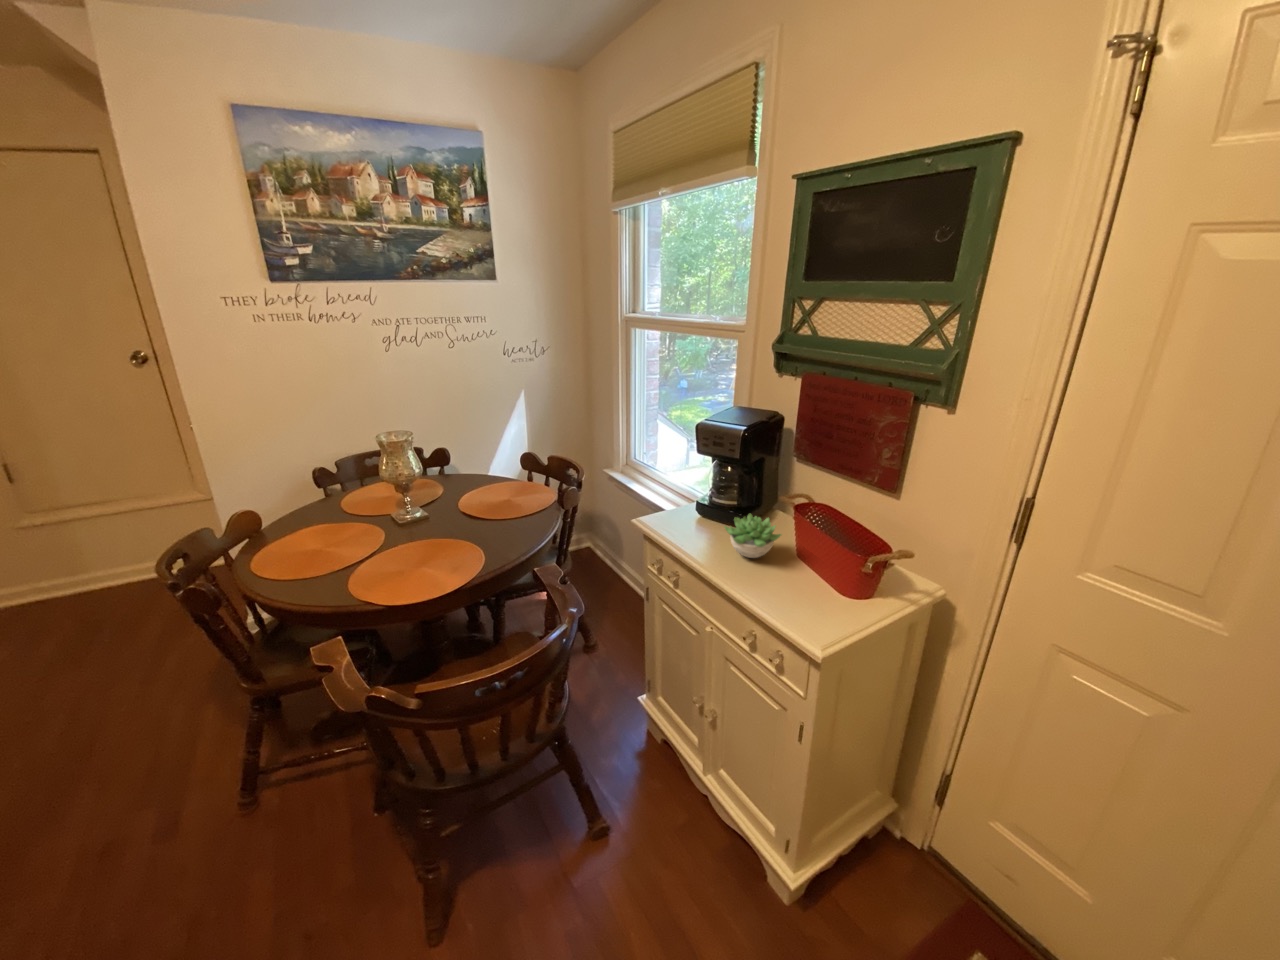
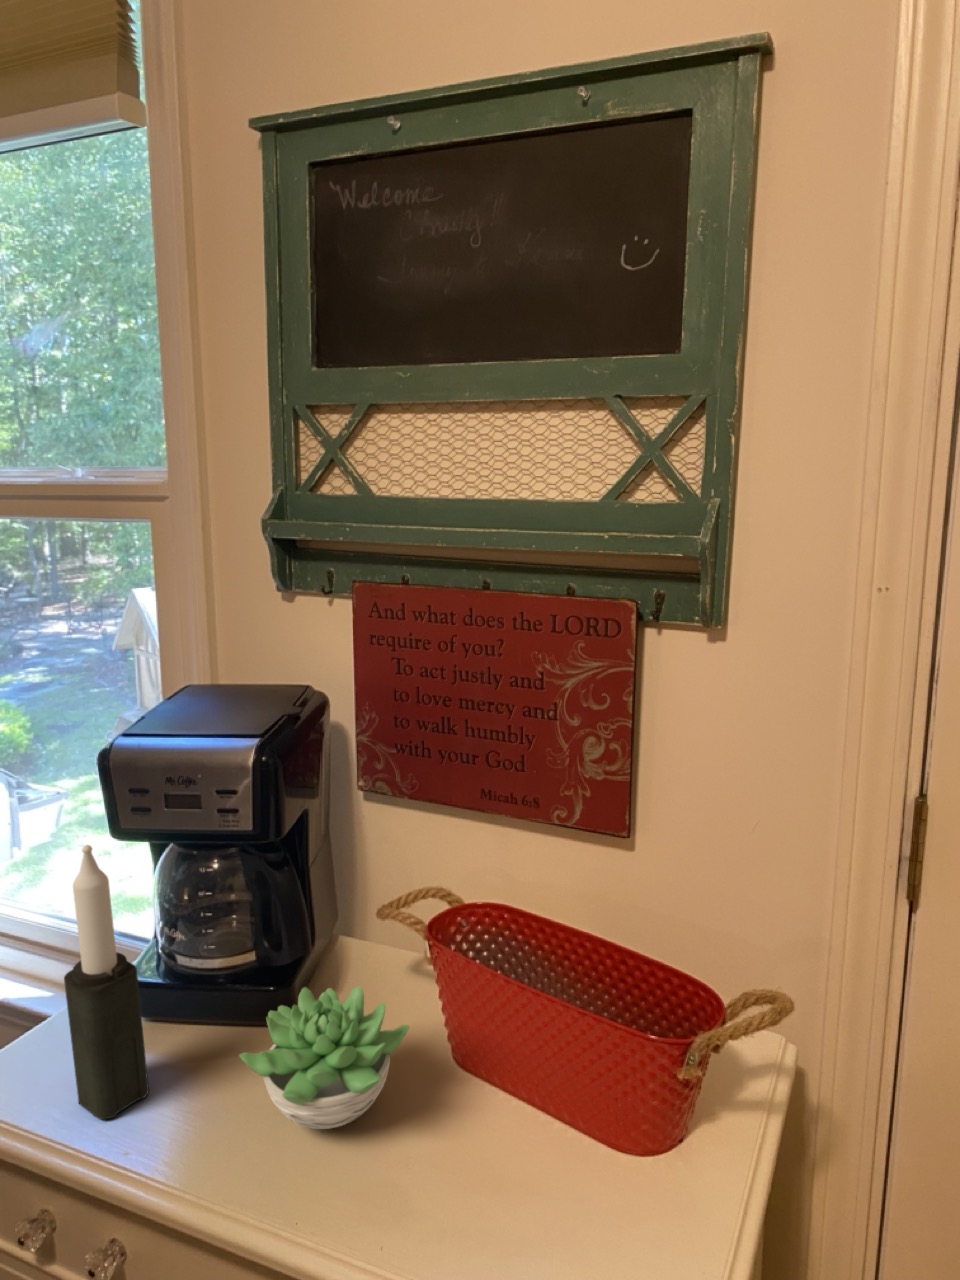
candle: none [677,449,699,537] -> present [64,845,149,1119]

